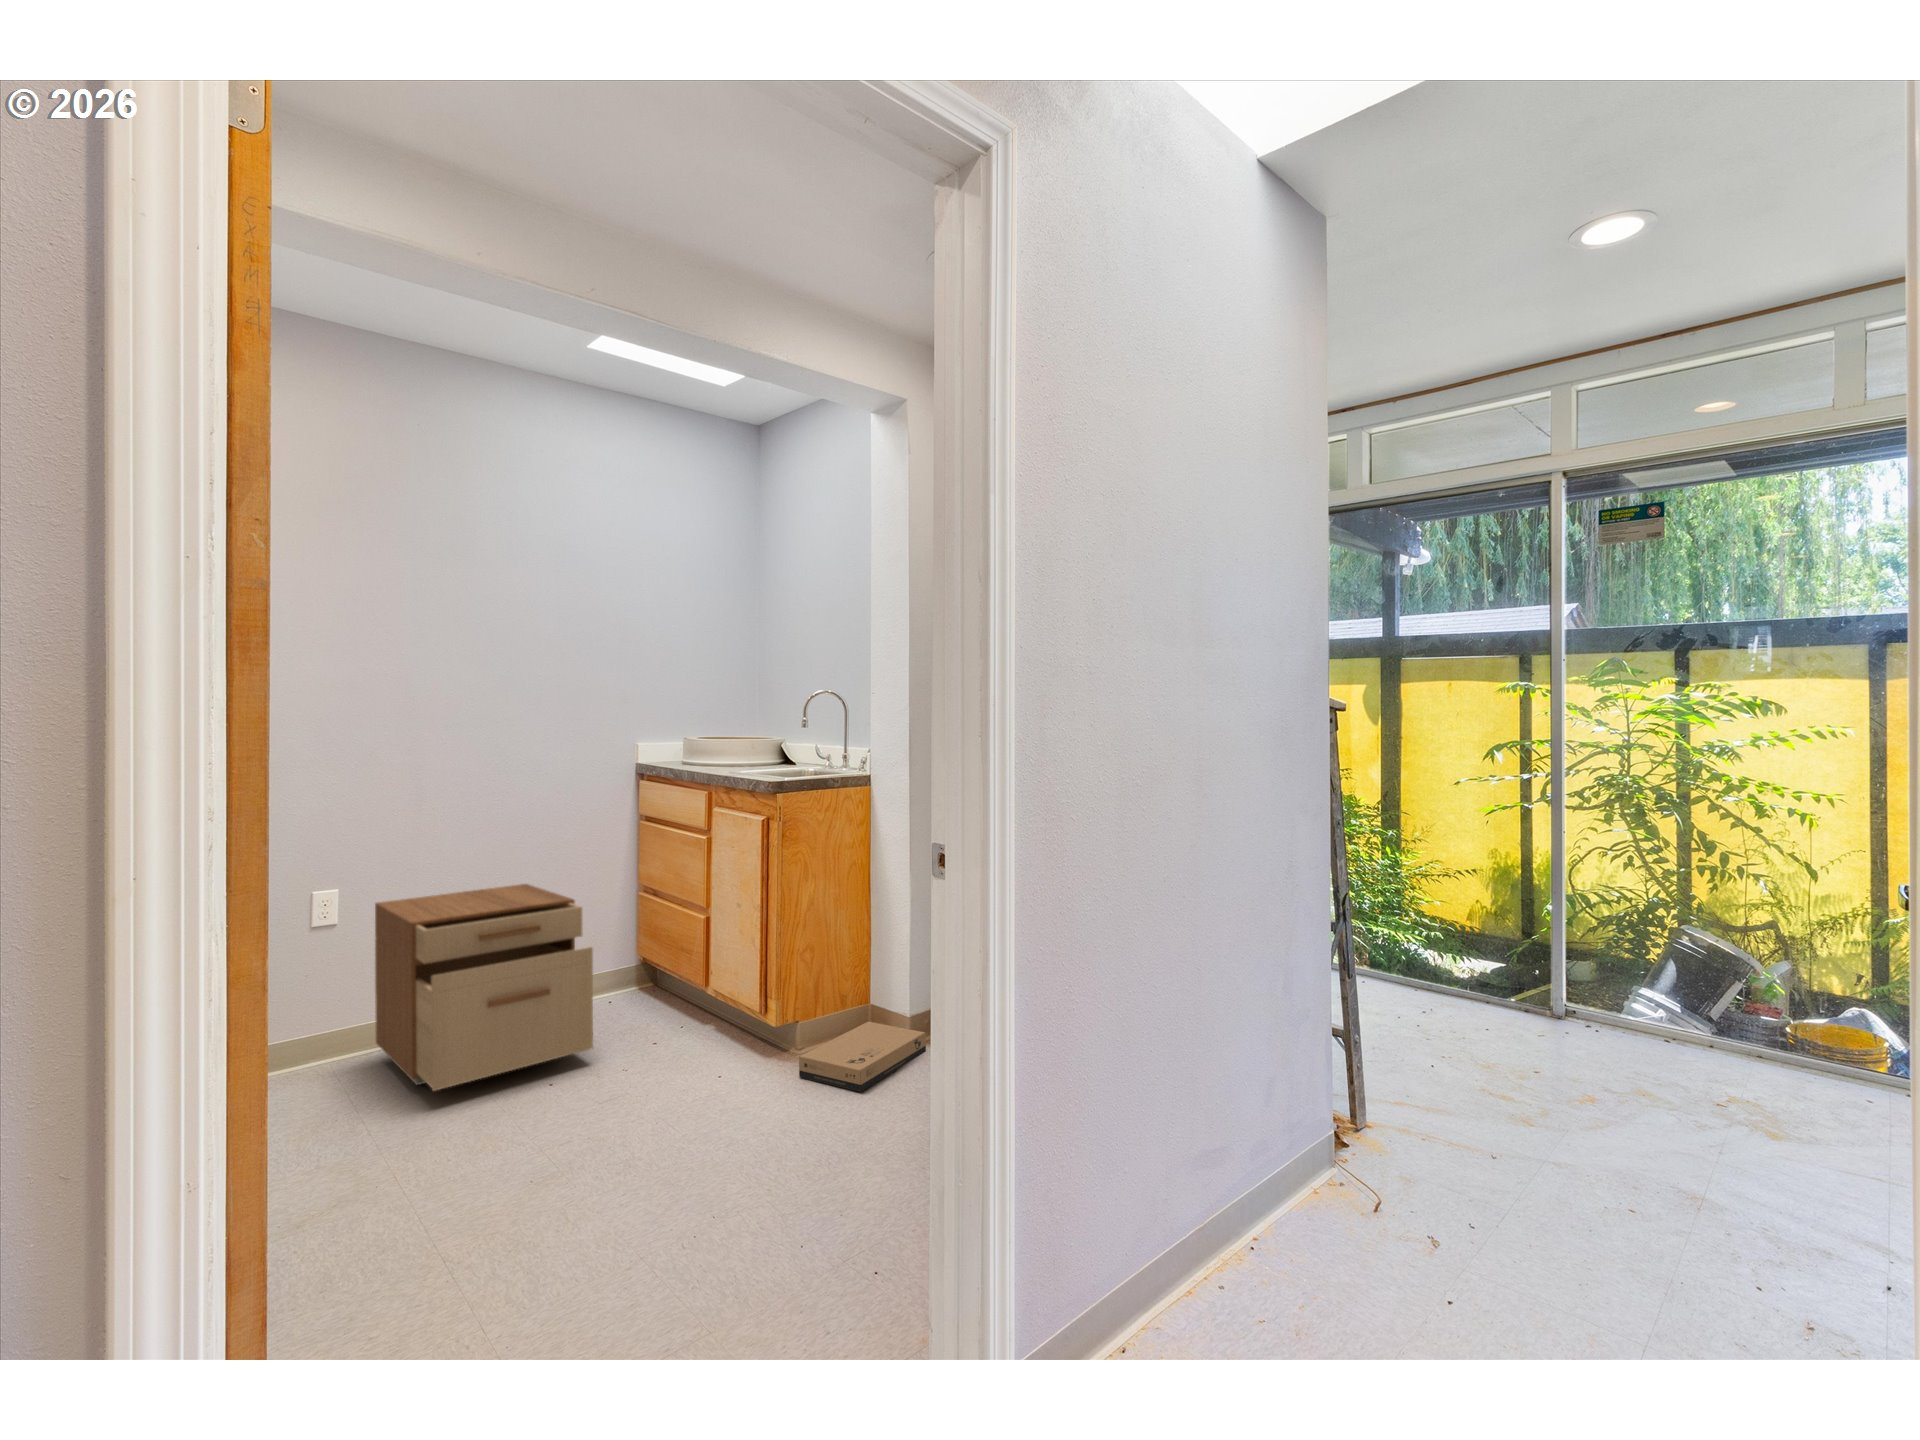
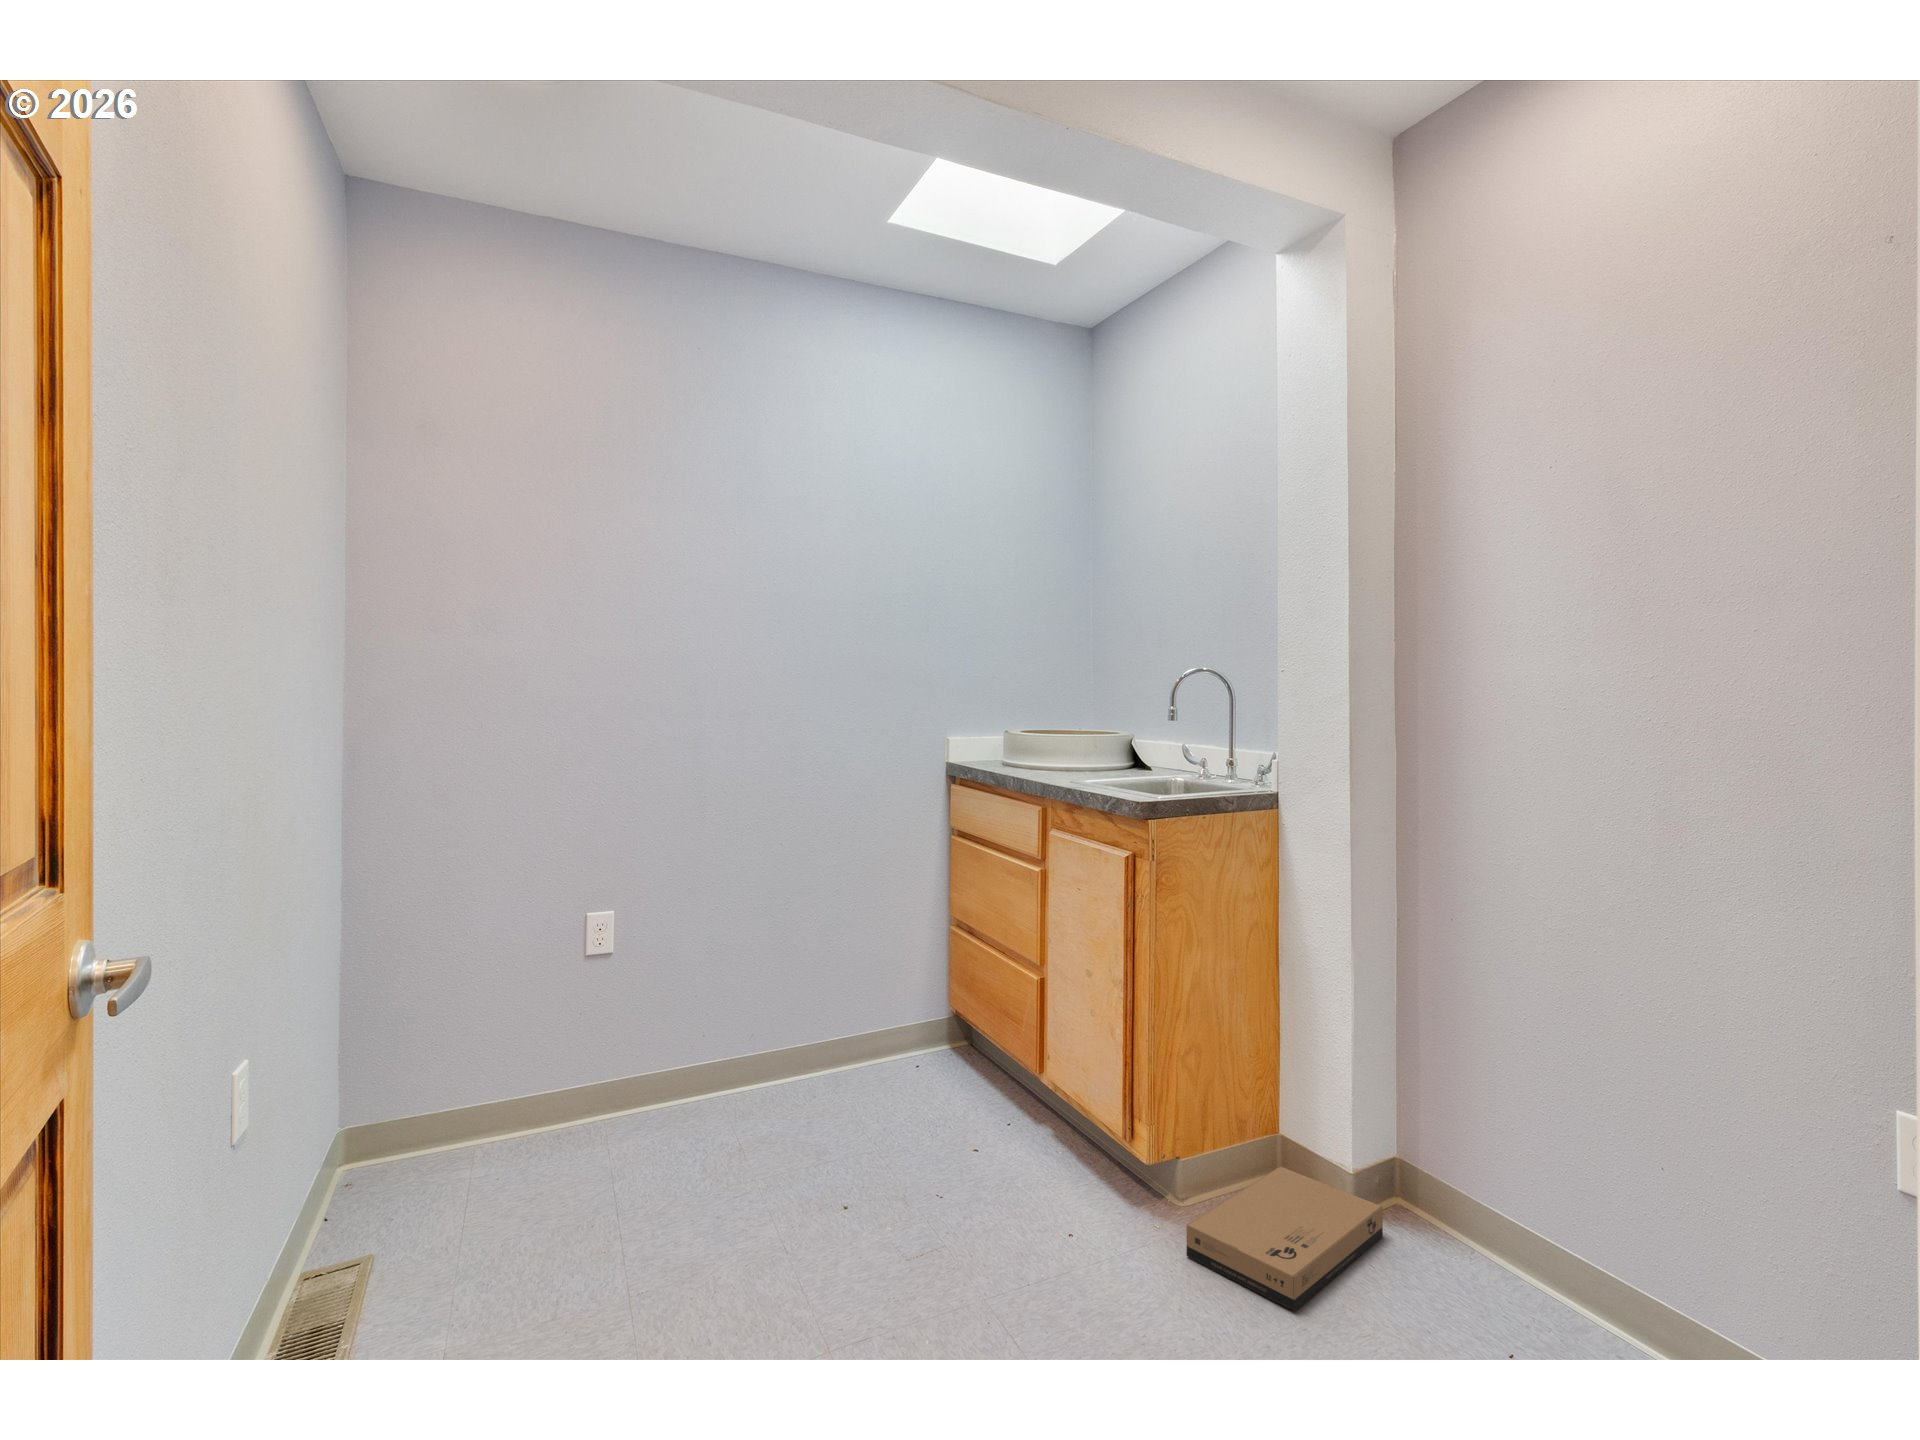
filing cabinet: present [375,884,593,1091] -> none [651,913,896,1200]

